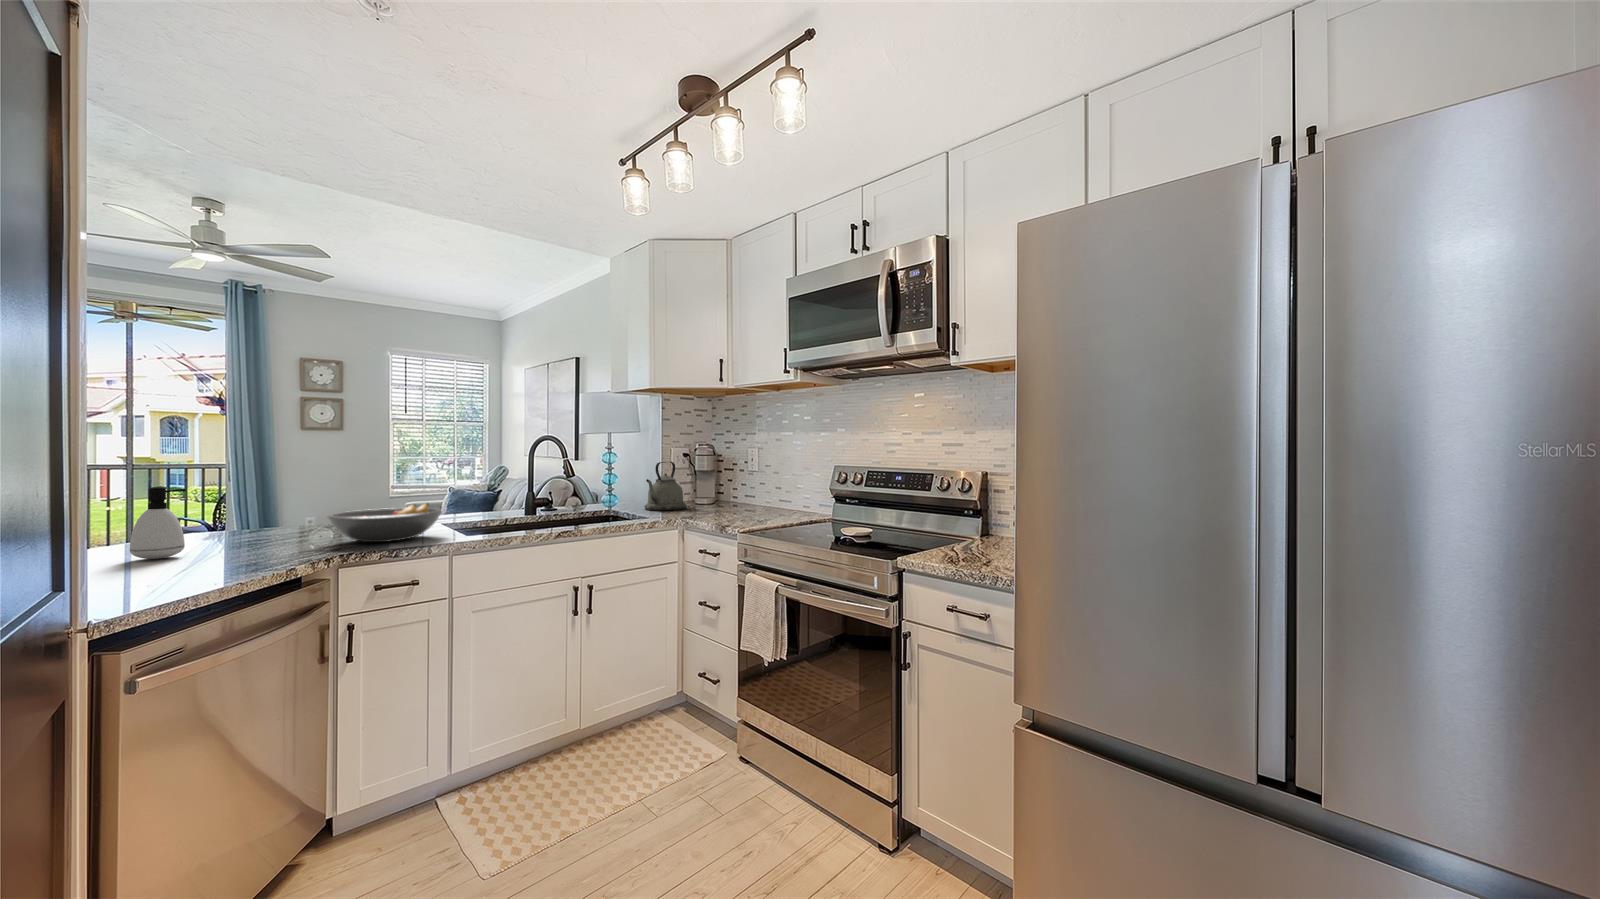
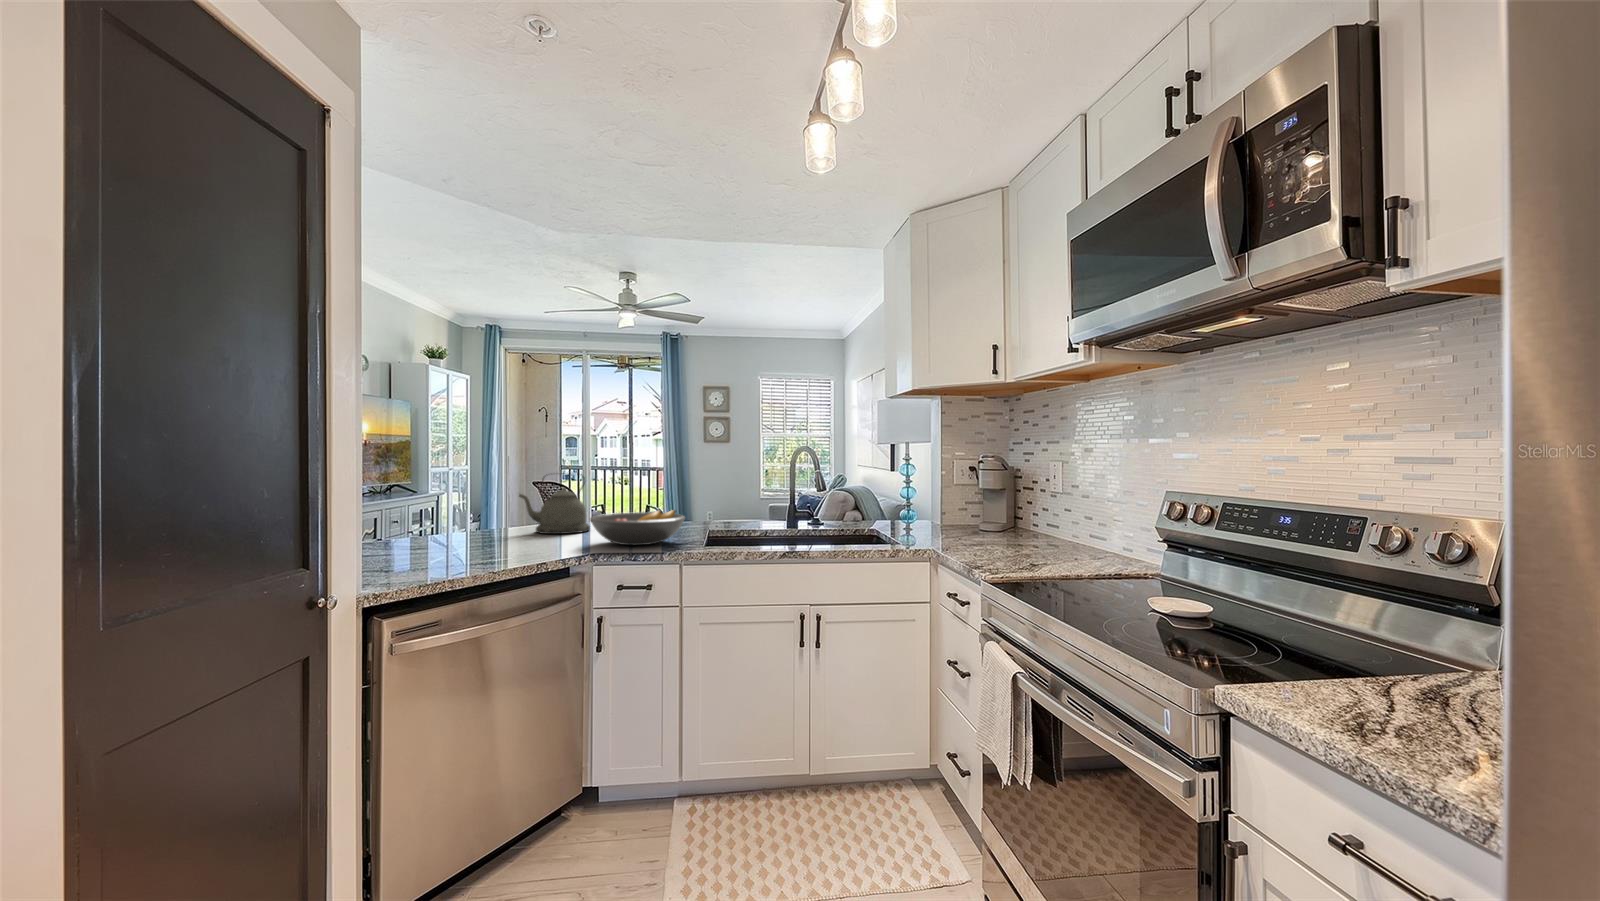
kettle: present [645,462,686,511] -> present [519,476,590,534]
soap dispenser: present [130,487,186,559] -> none [460,484,497,543]

